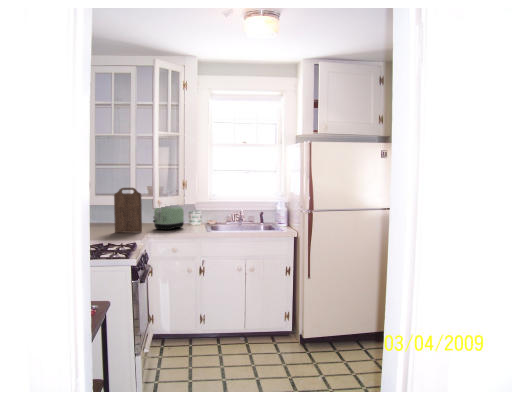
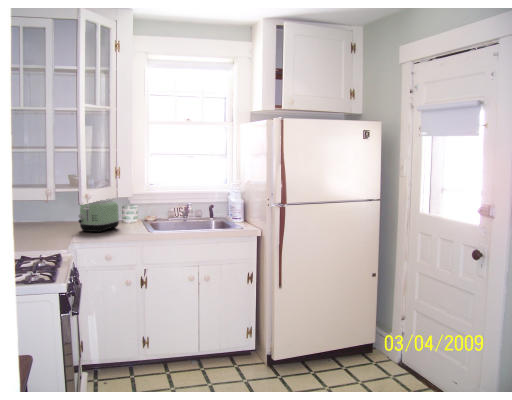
cutting board: present [114,188,142,233] -> none [25,178,64,238]

